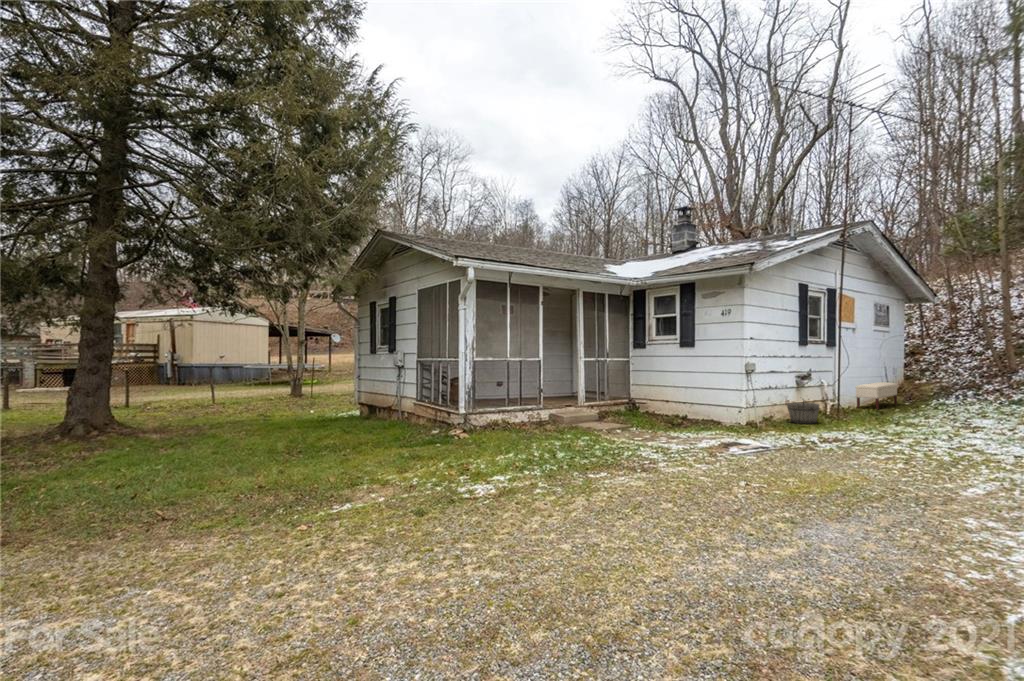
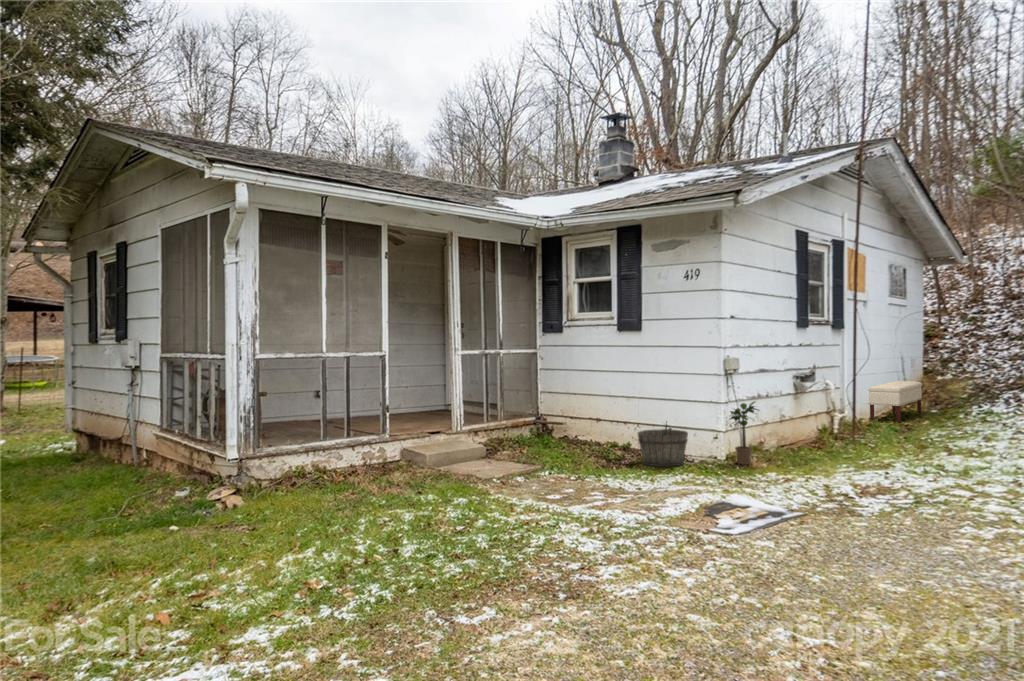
potted plant: none [748,390,770,429] -> present [730,402,759,465]
wooden bucket: present [787,400,819,424] -> present [638,422,688,466]

